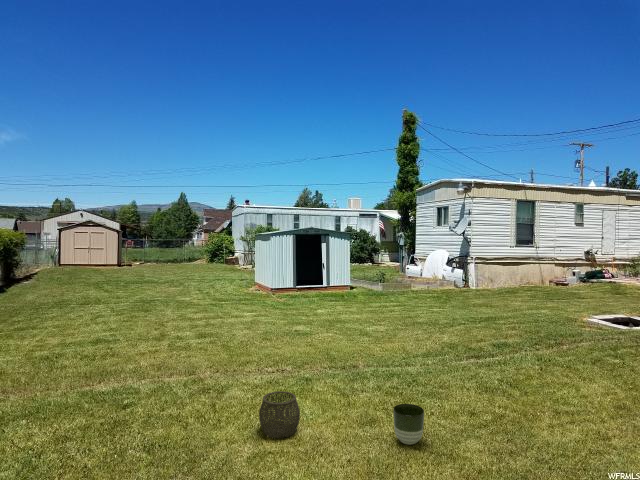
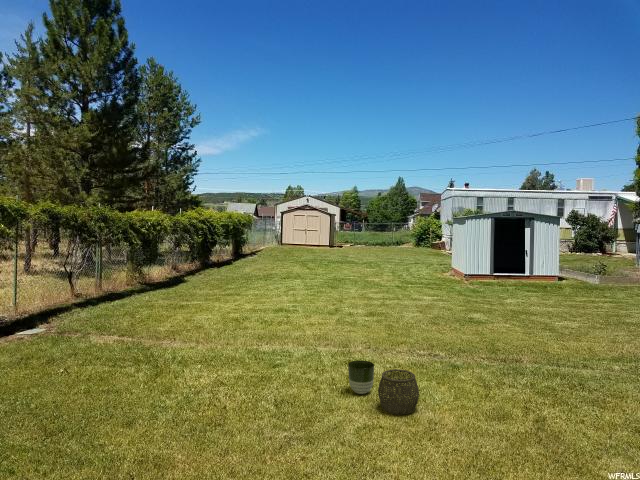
planter: present [393,404,424,445] -> present [348,360,374,394]

